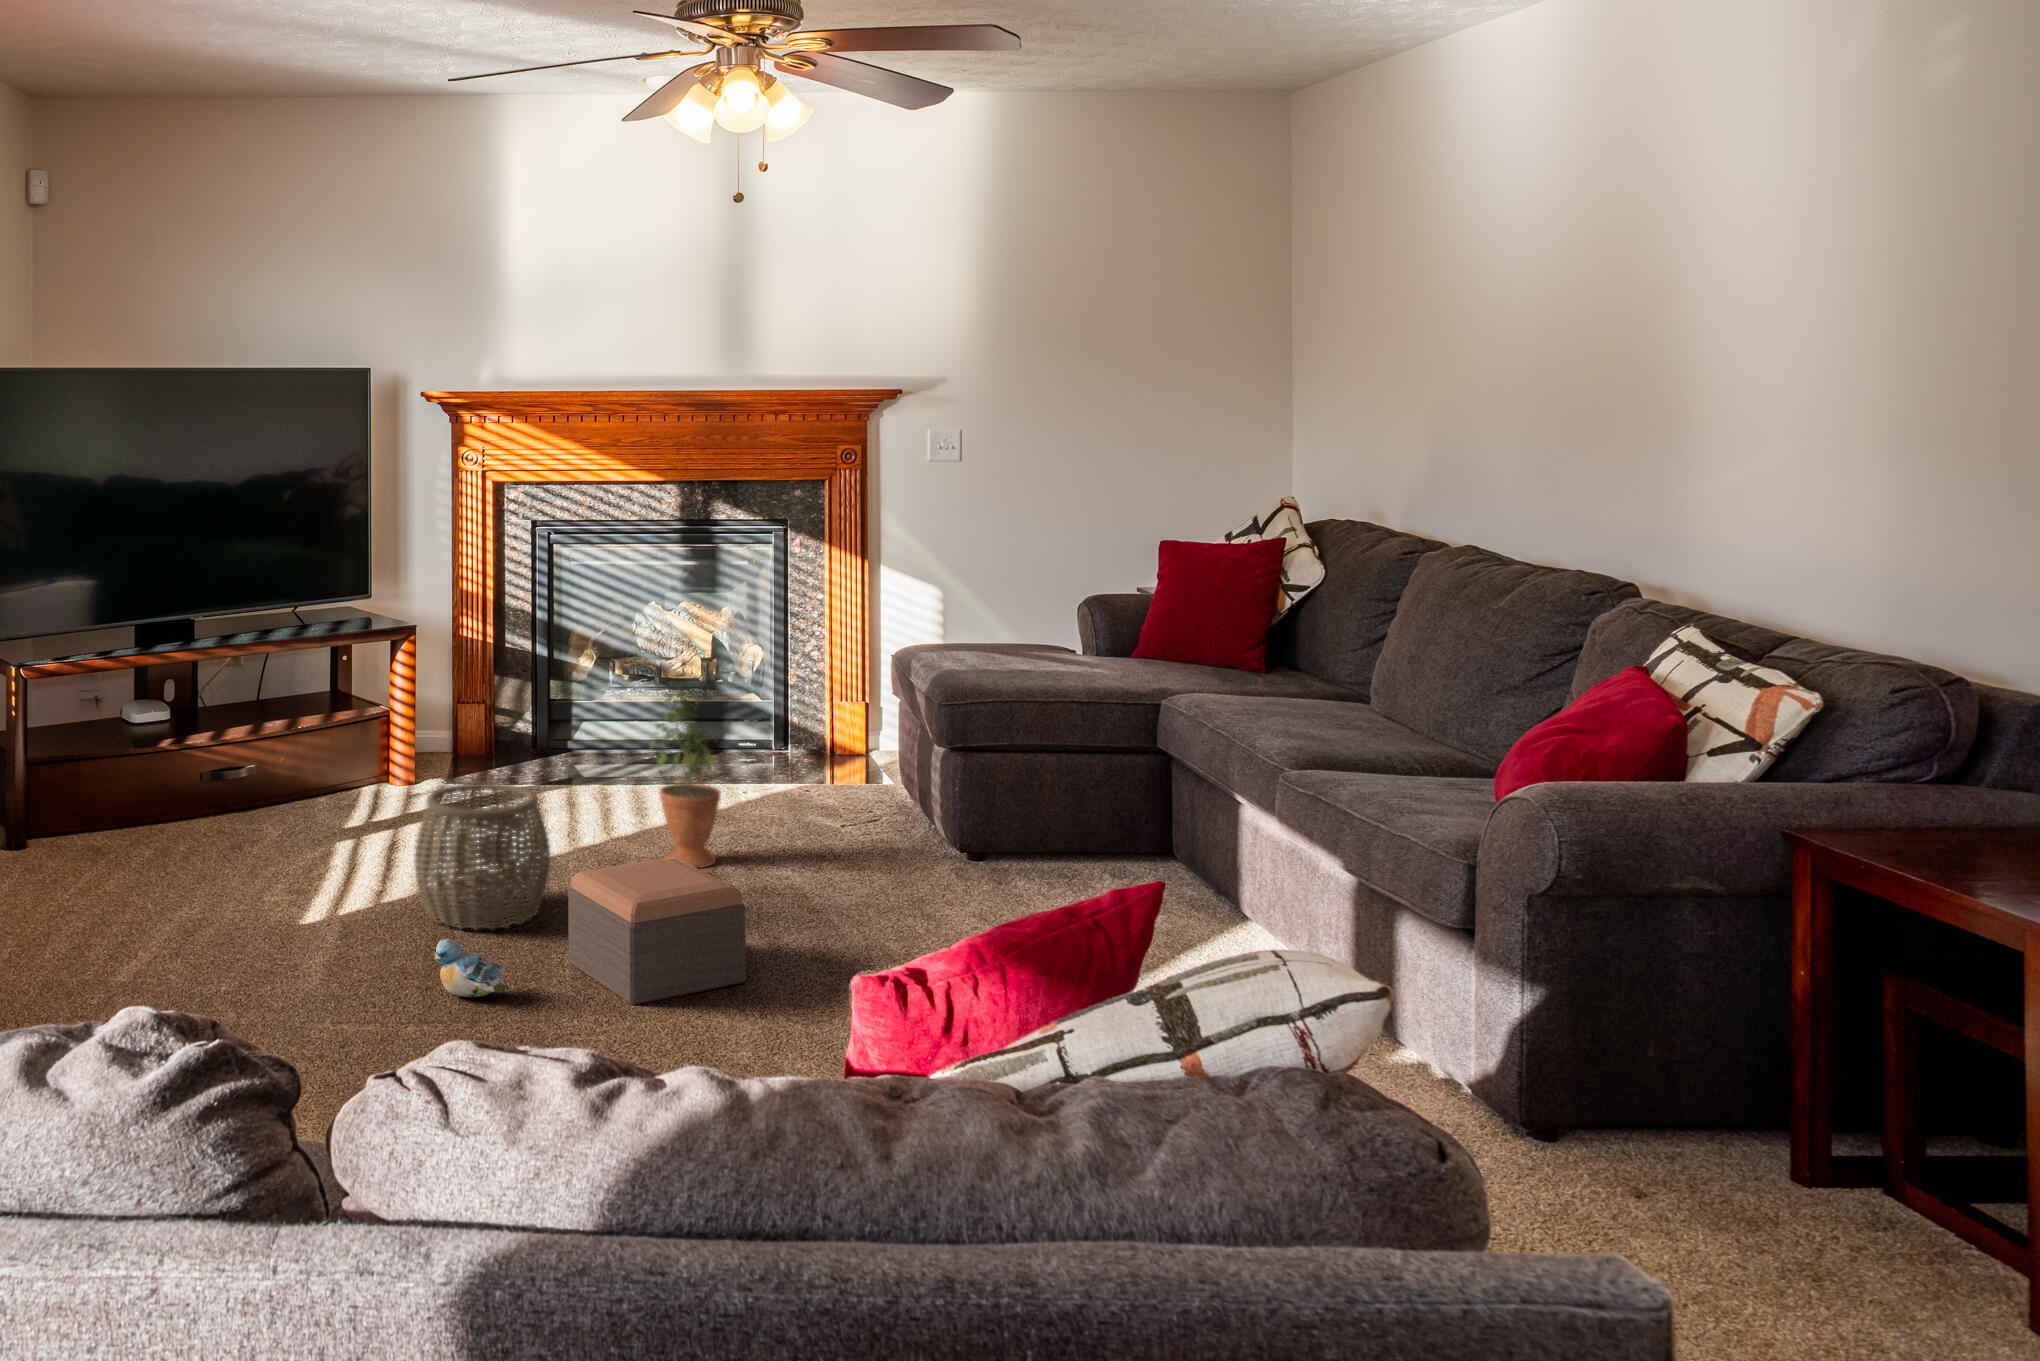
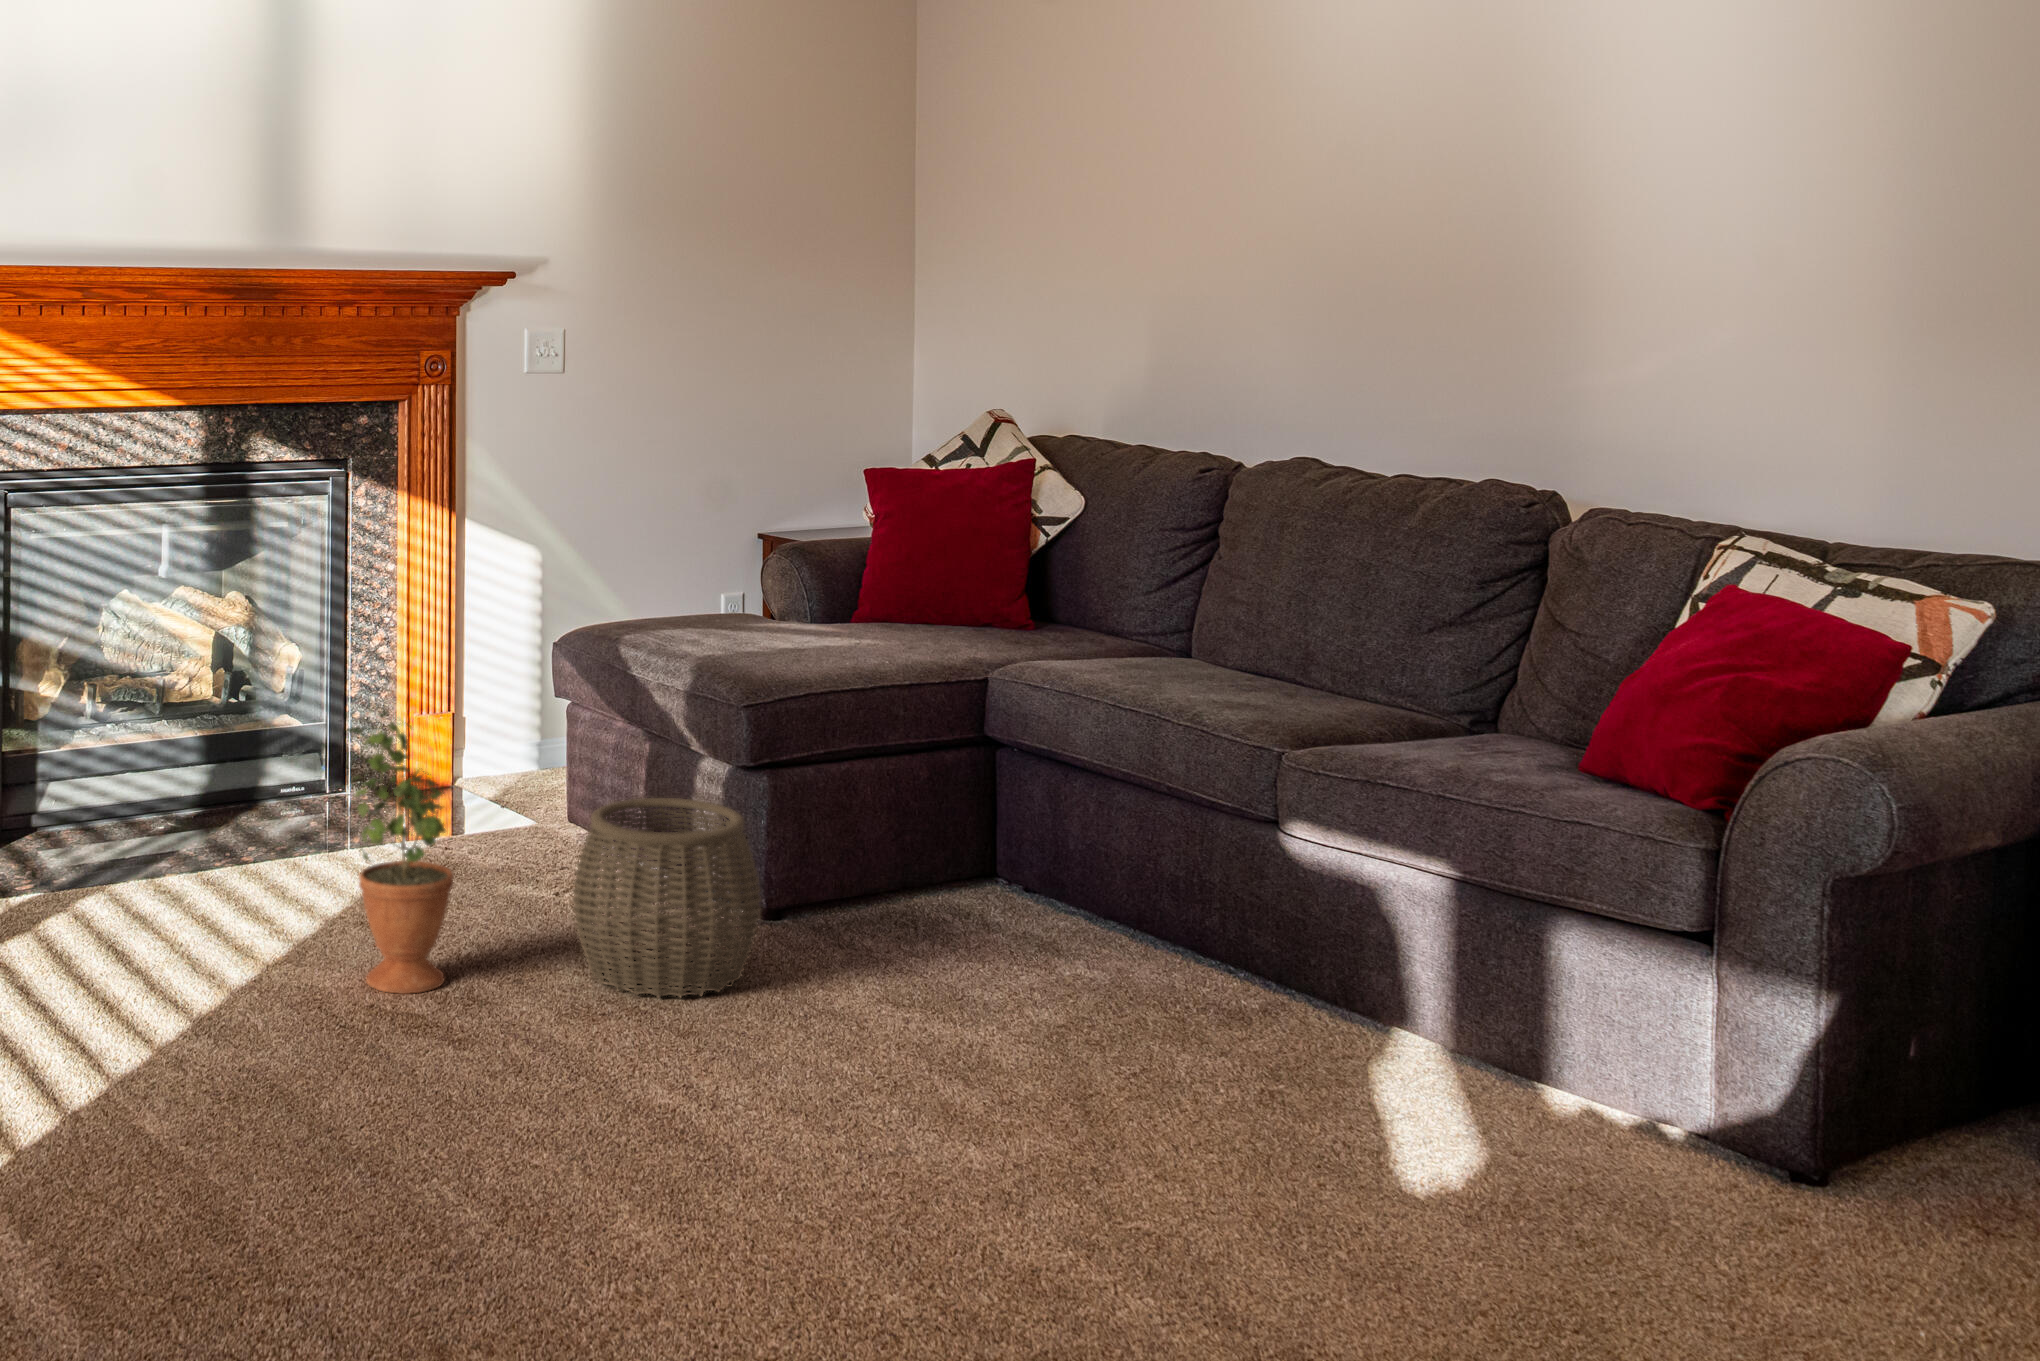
woven basket: present [414,783,551,930] -> present [572,798,761,998]
footstool: present [568,857,746,1005] -> none [447,987,736,1245]
plush toy: present [433,939,509,997] -> none [302,1199,436,1295]

